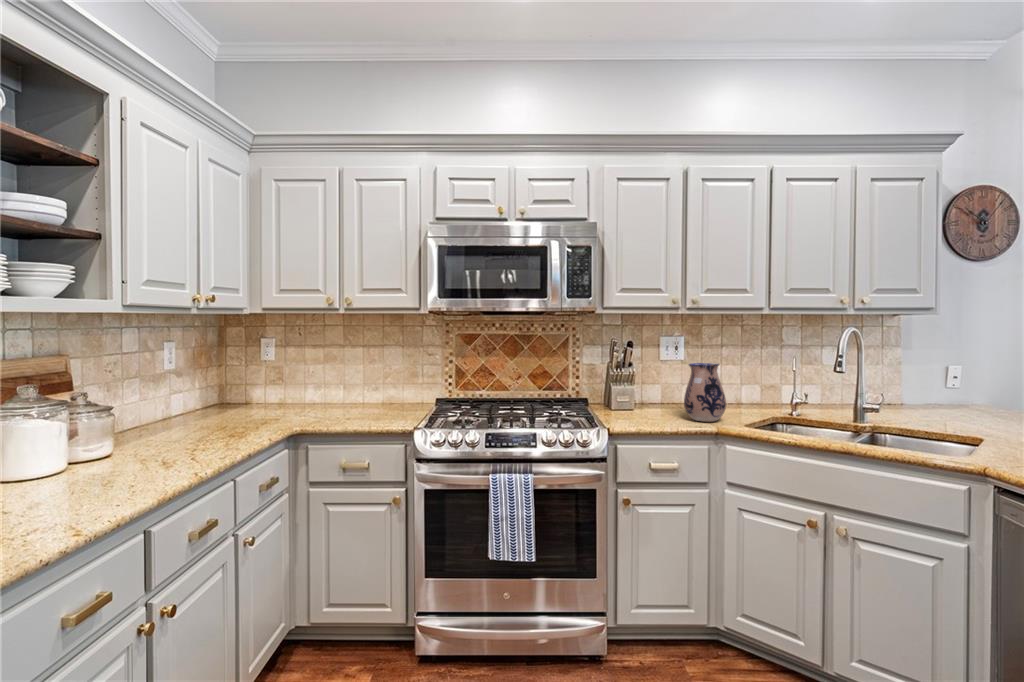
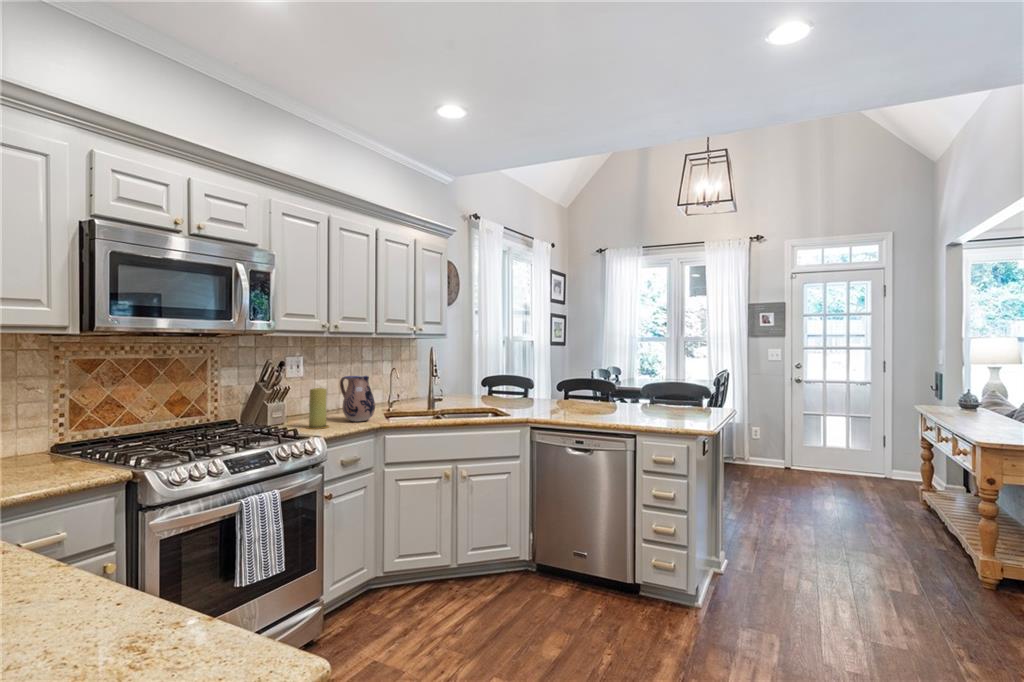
candle: none [628,374,655,421] -> present [306,388,329,429]

